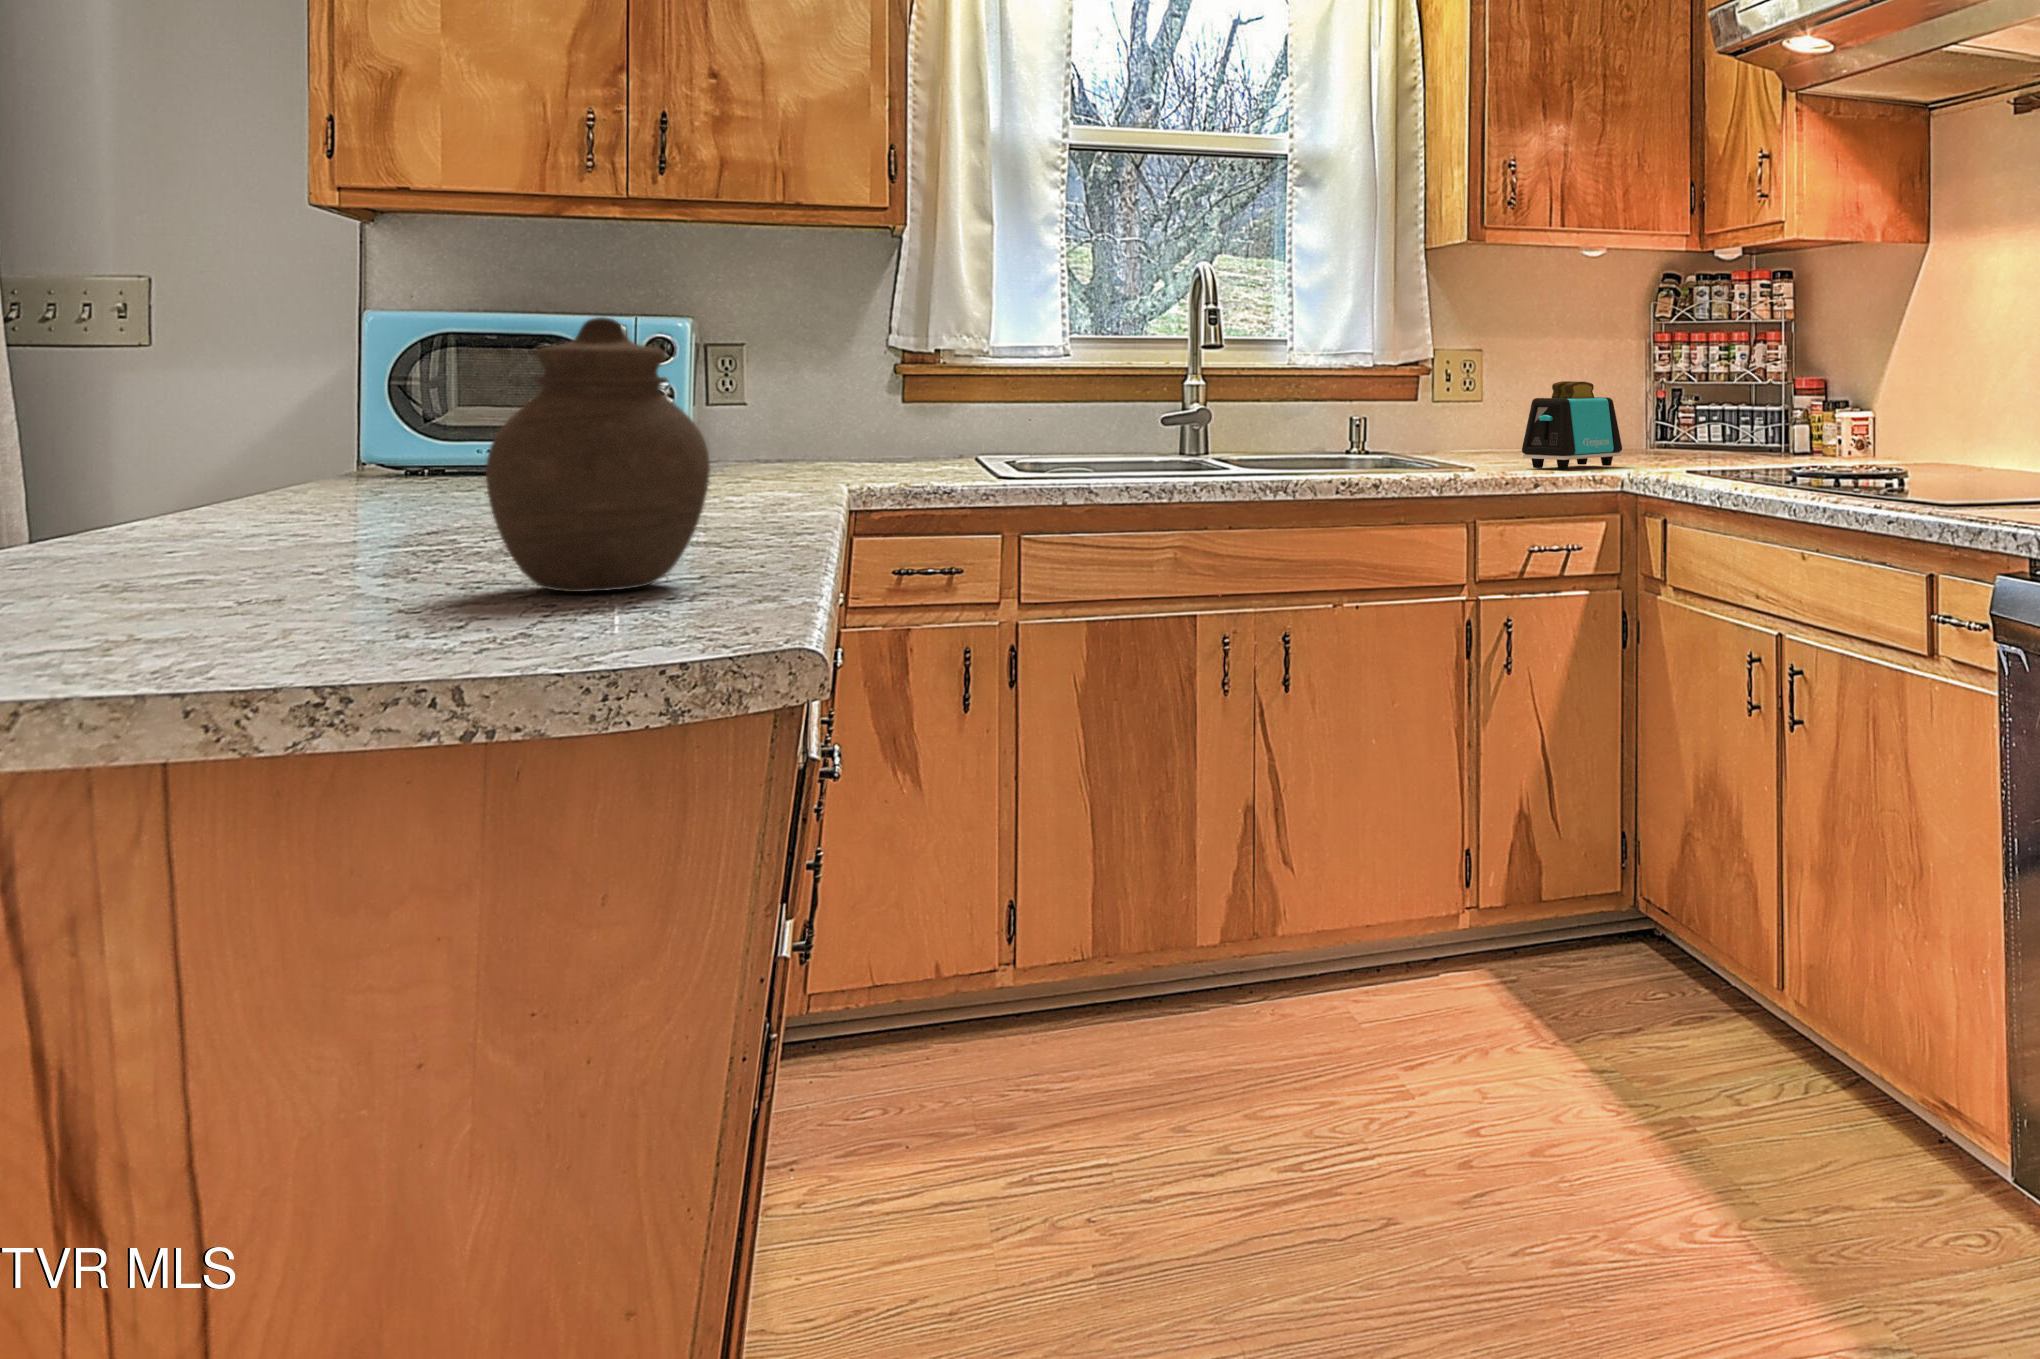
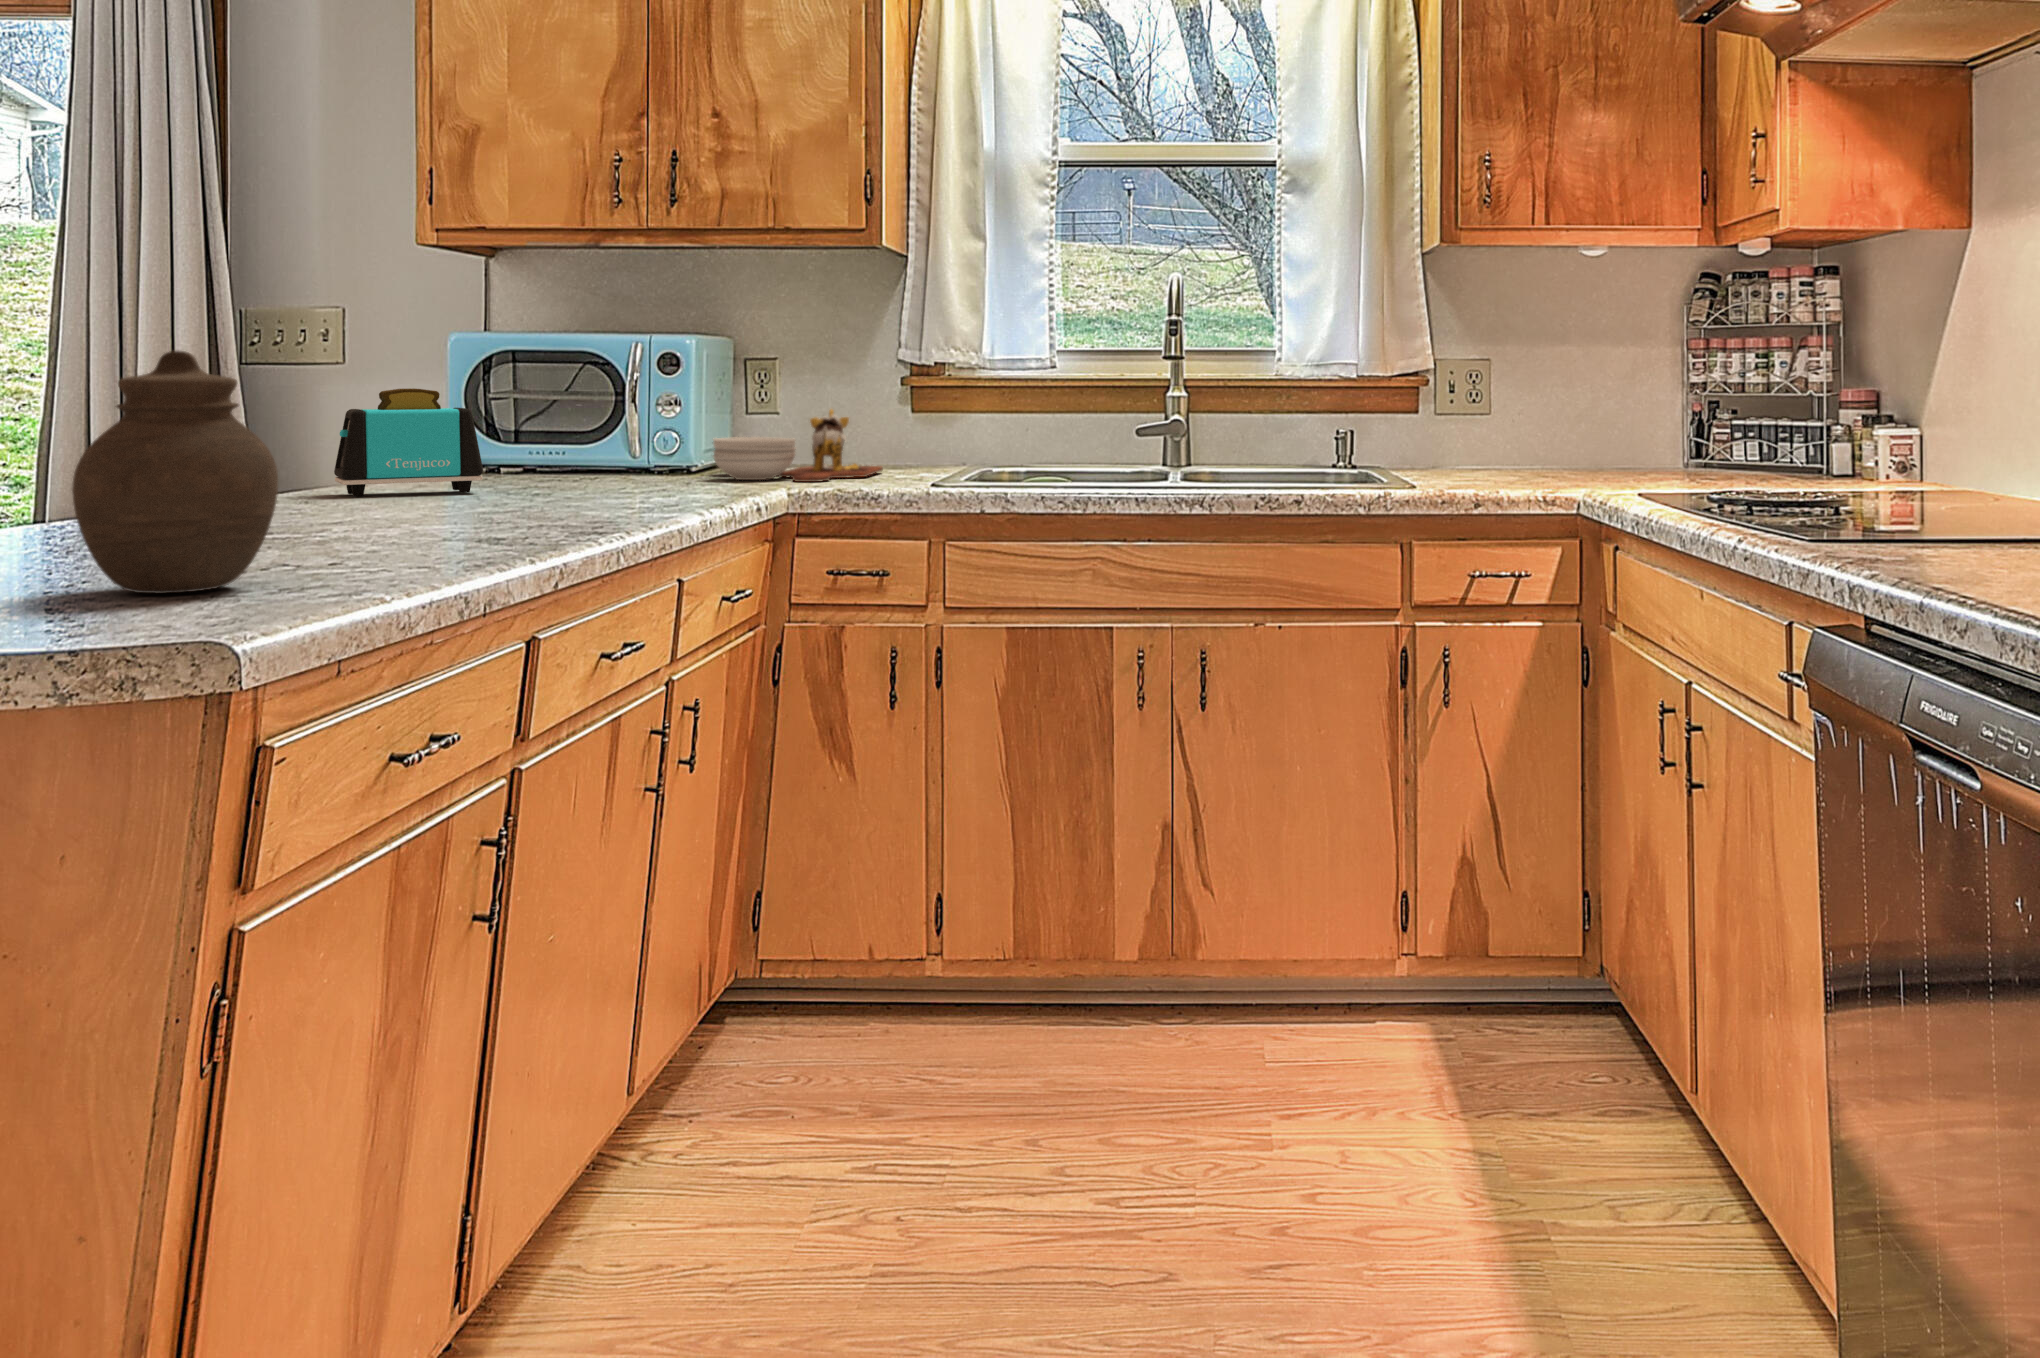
toaster: present [1522,381,1622,469] -> present [334,388,483,496]
cutting board: none [710,397,897,474] -> present [713,409,883,482]

